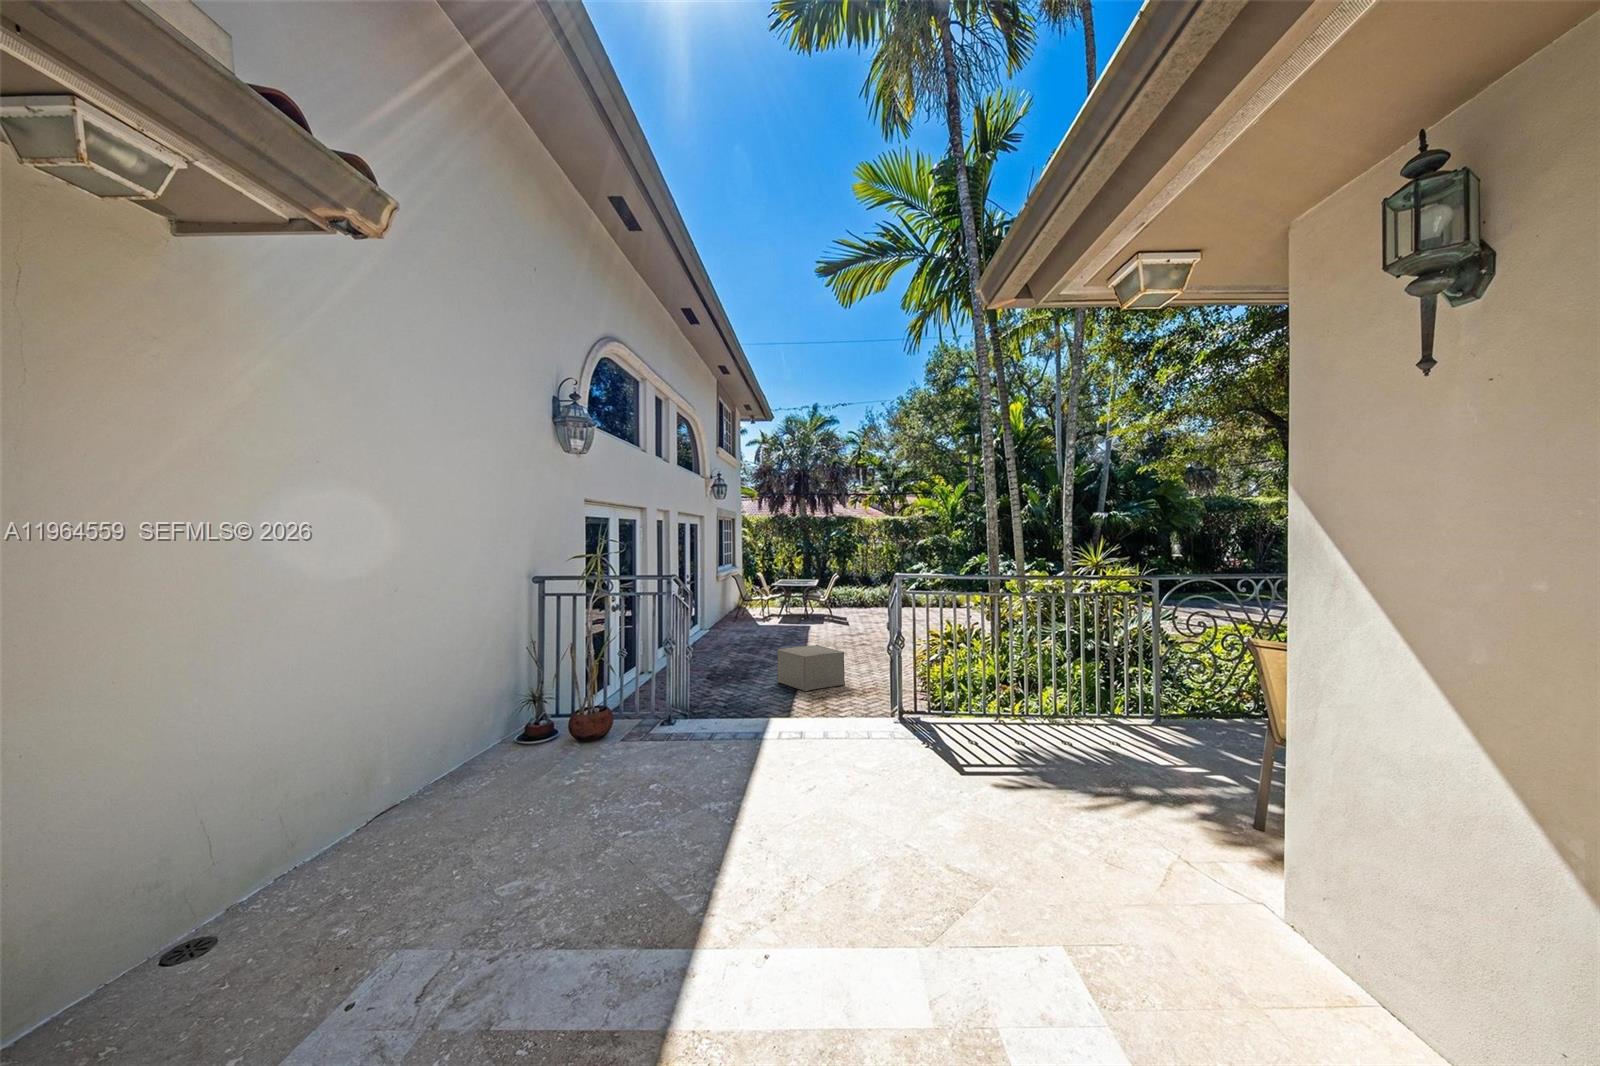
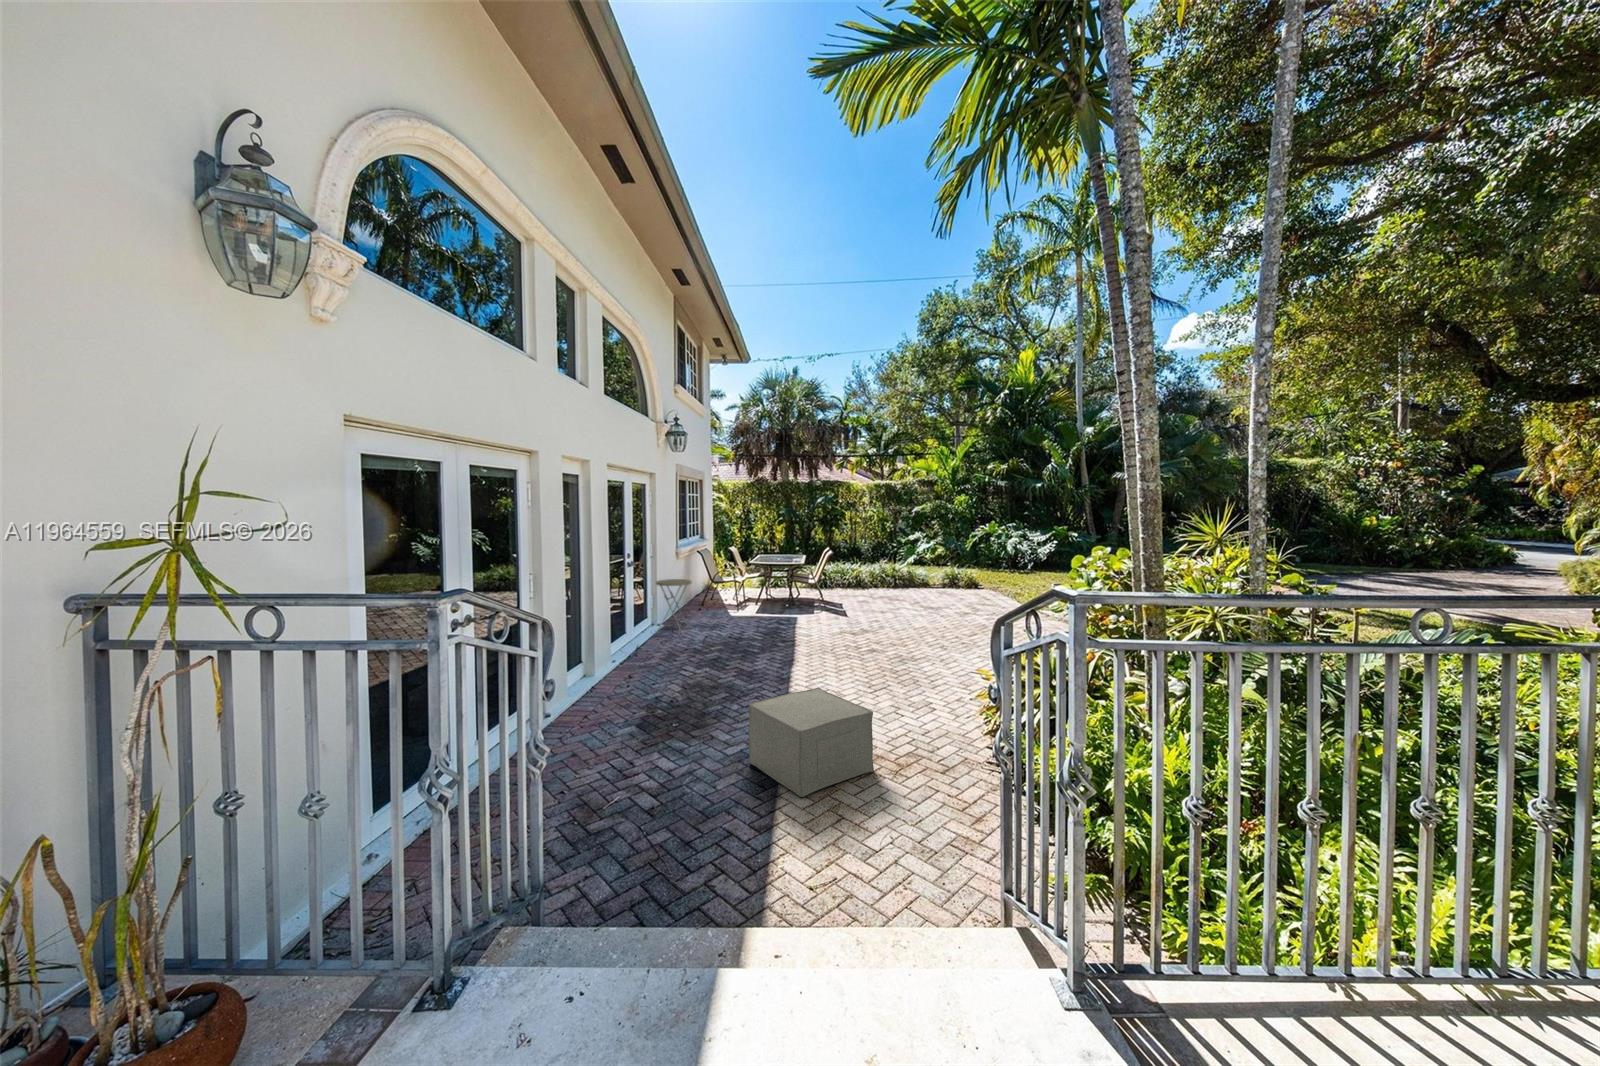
side table: none [706,594,732,633] -> present [656,579,692,632]

